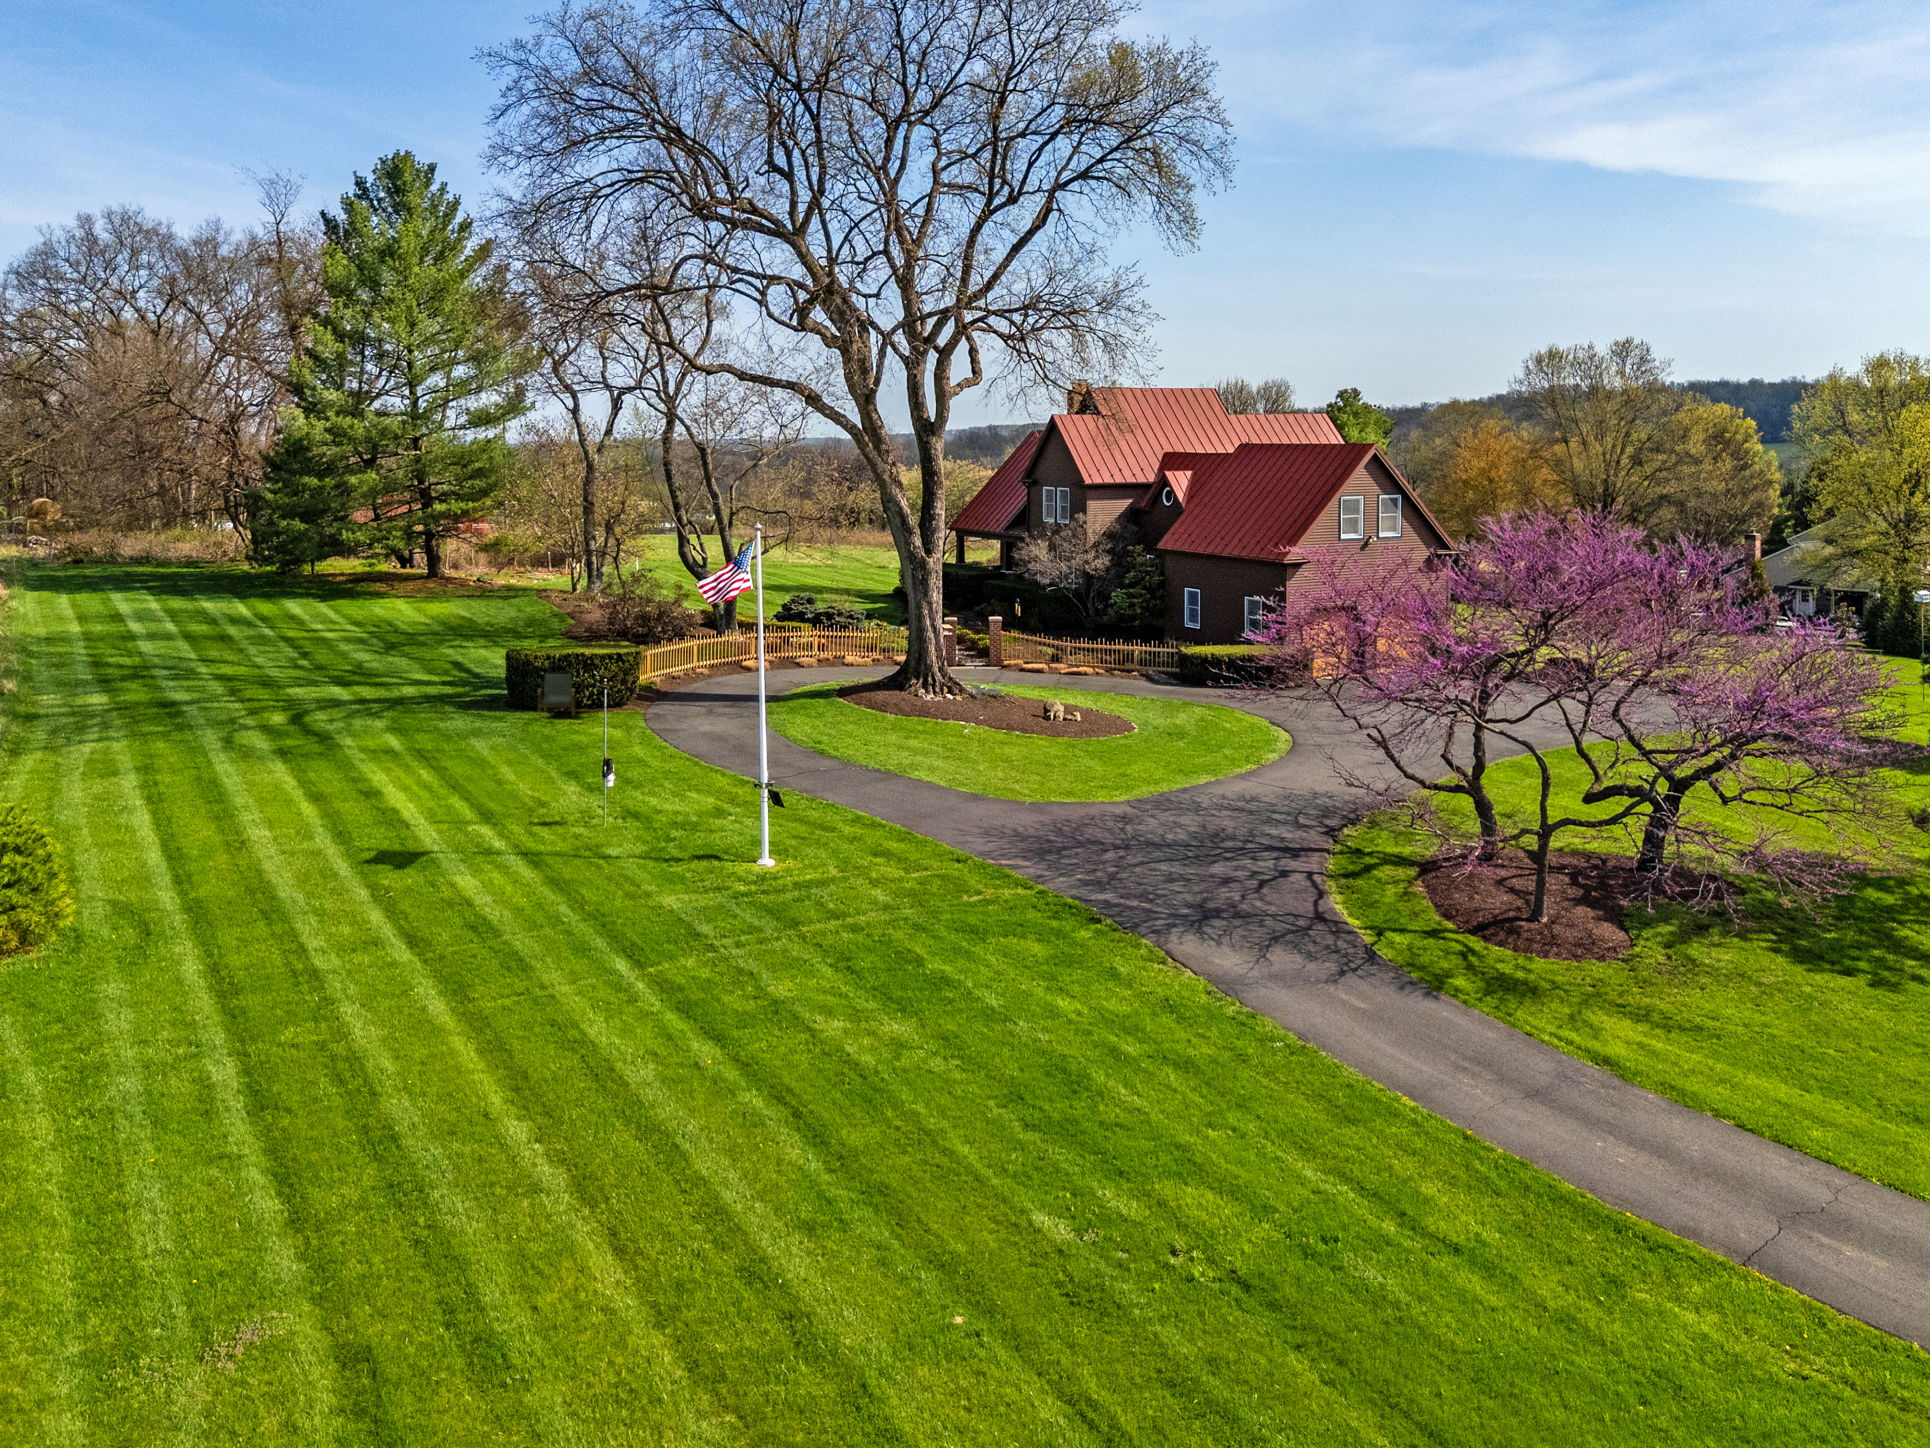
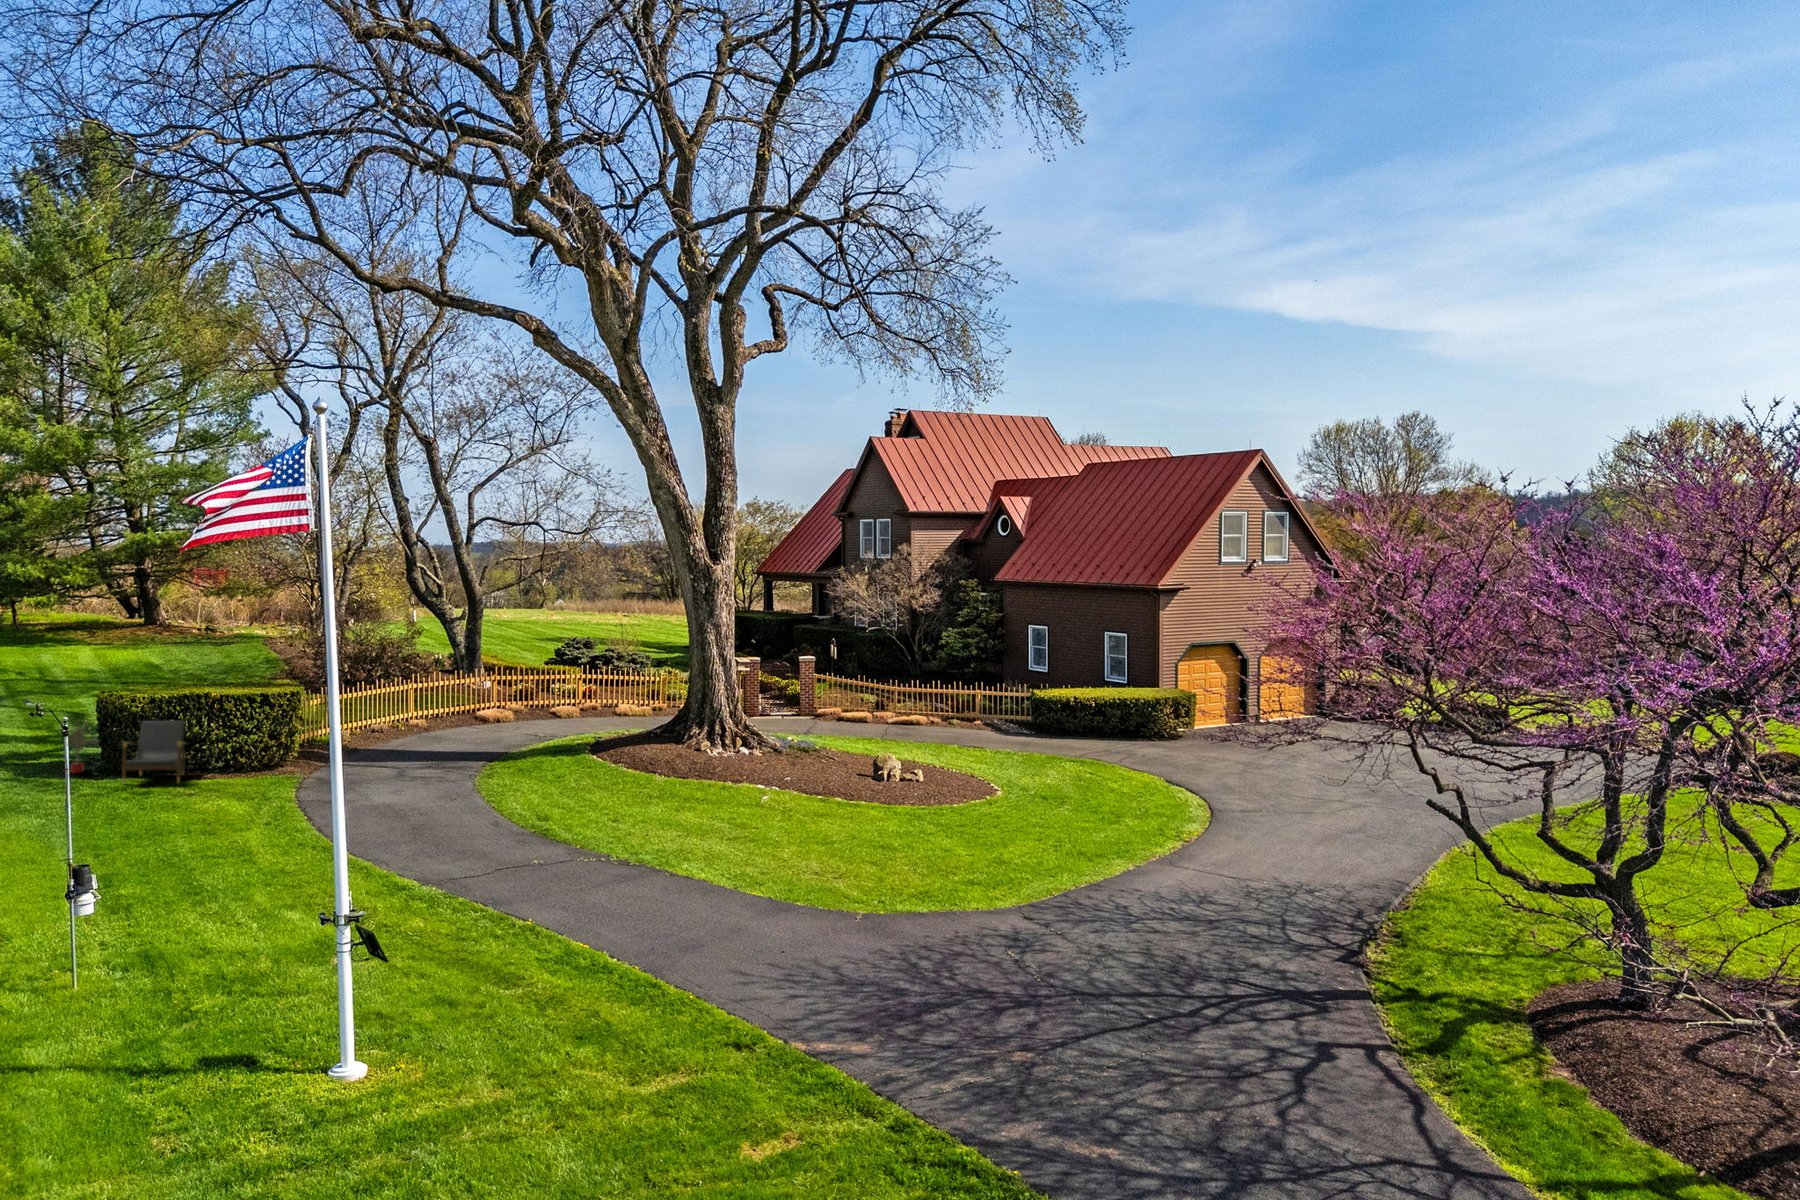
potted tree: none [496,673,518,709] -> present [68,721,99,774]

